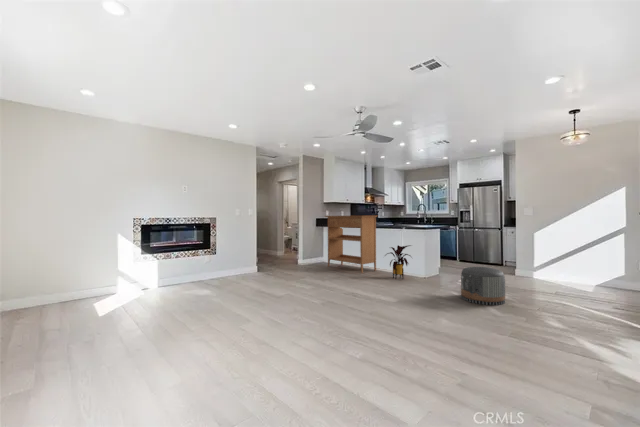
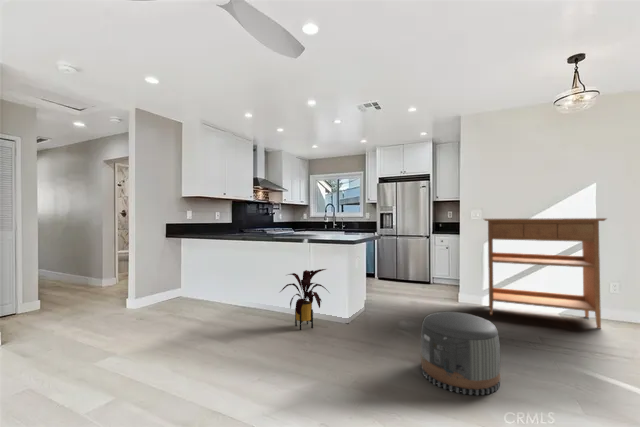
console table: present [325,216,377,273] -> present [484,218,606,328]

